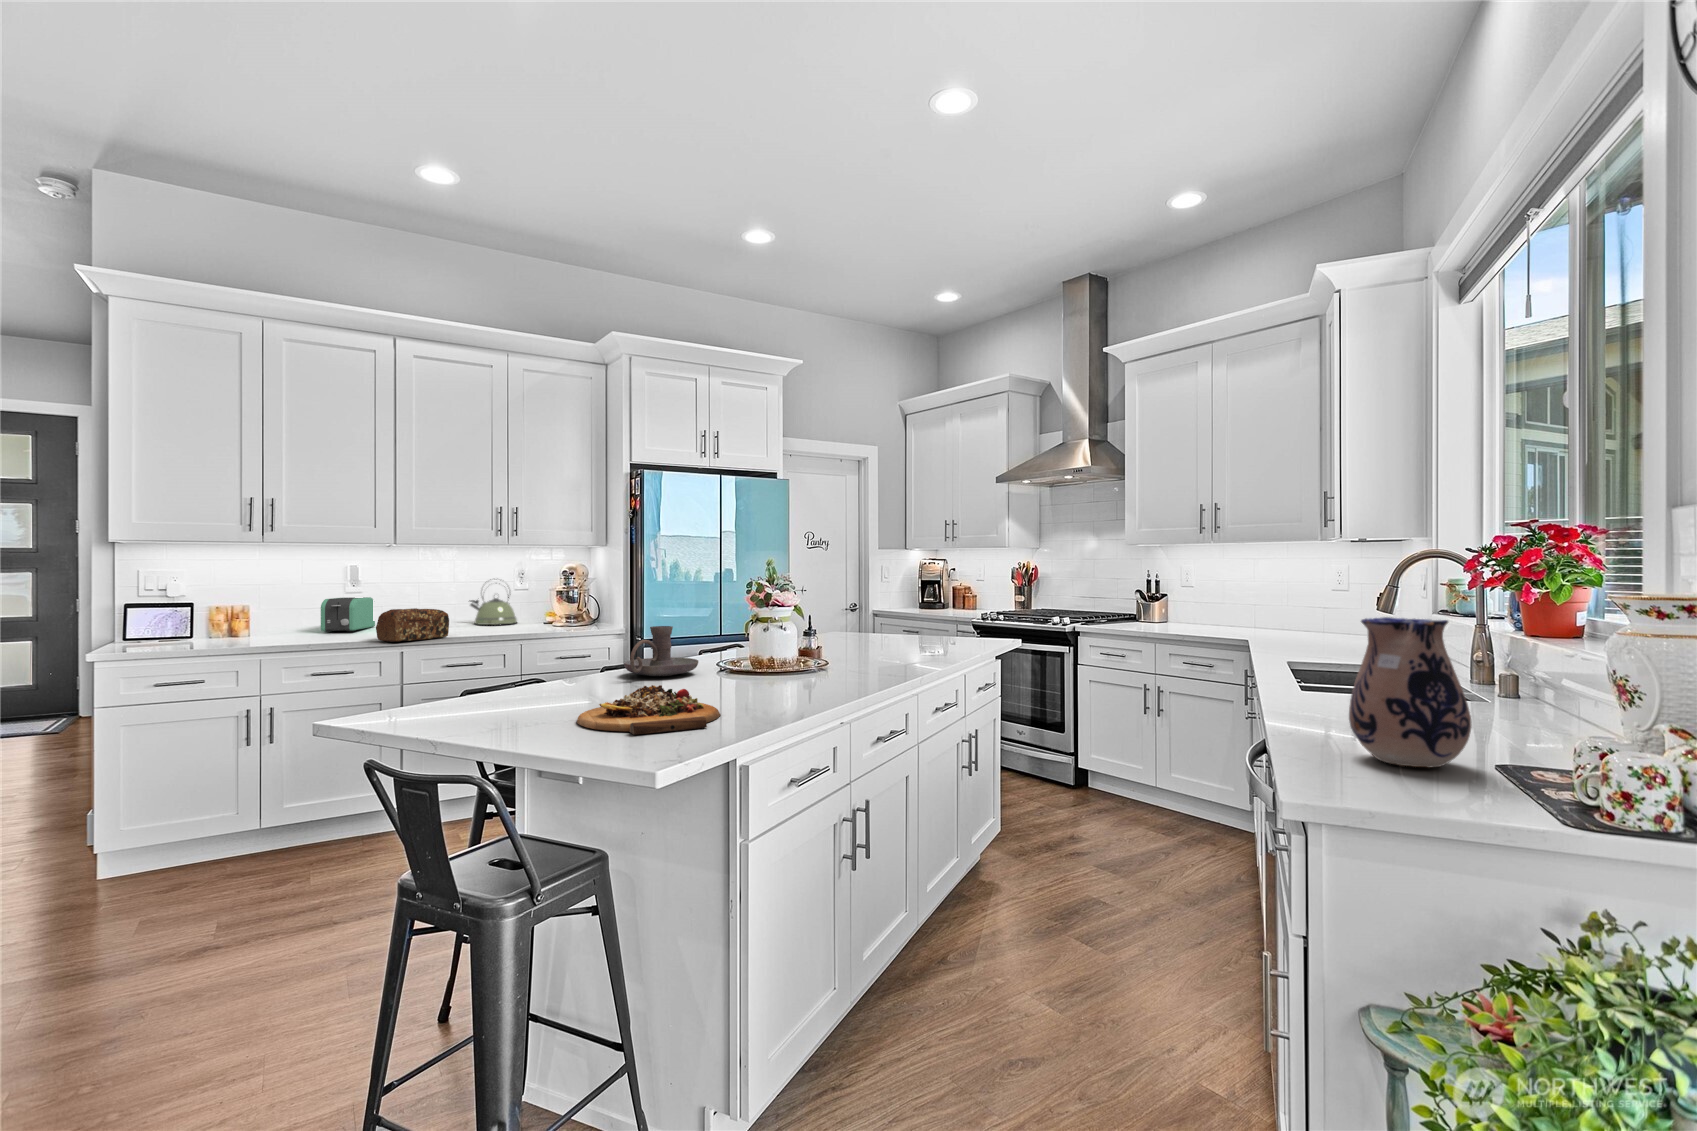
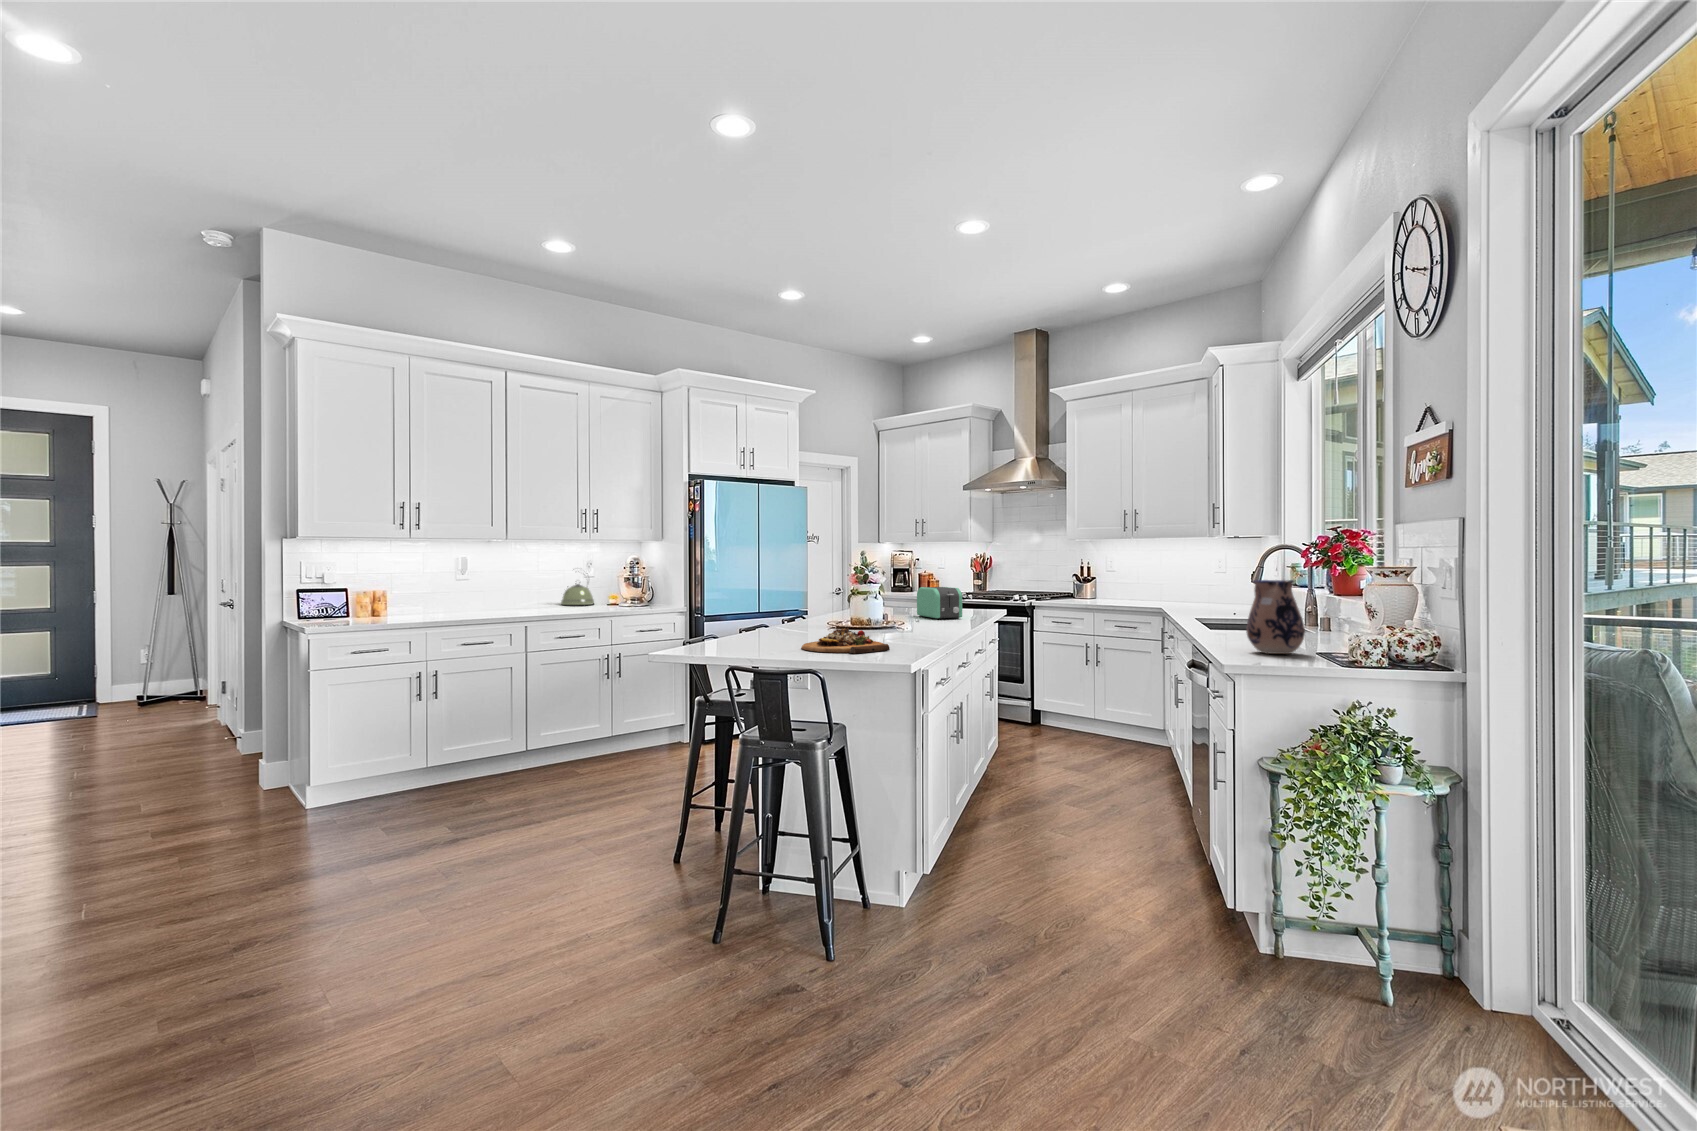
toaster: present [321,597,375,632] -> present [917,587,962,619]
bread loaf: present [376,608,449,642] -> none [509,591,561,617]
candle holder: present [624,626,698,676] -> none [772,597,821,631]

